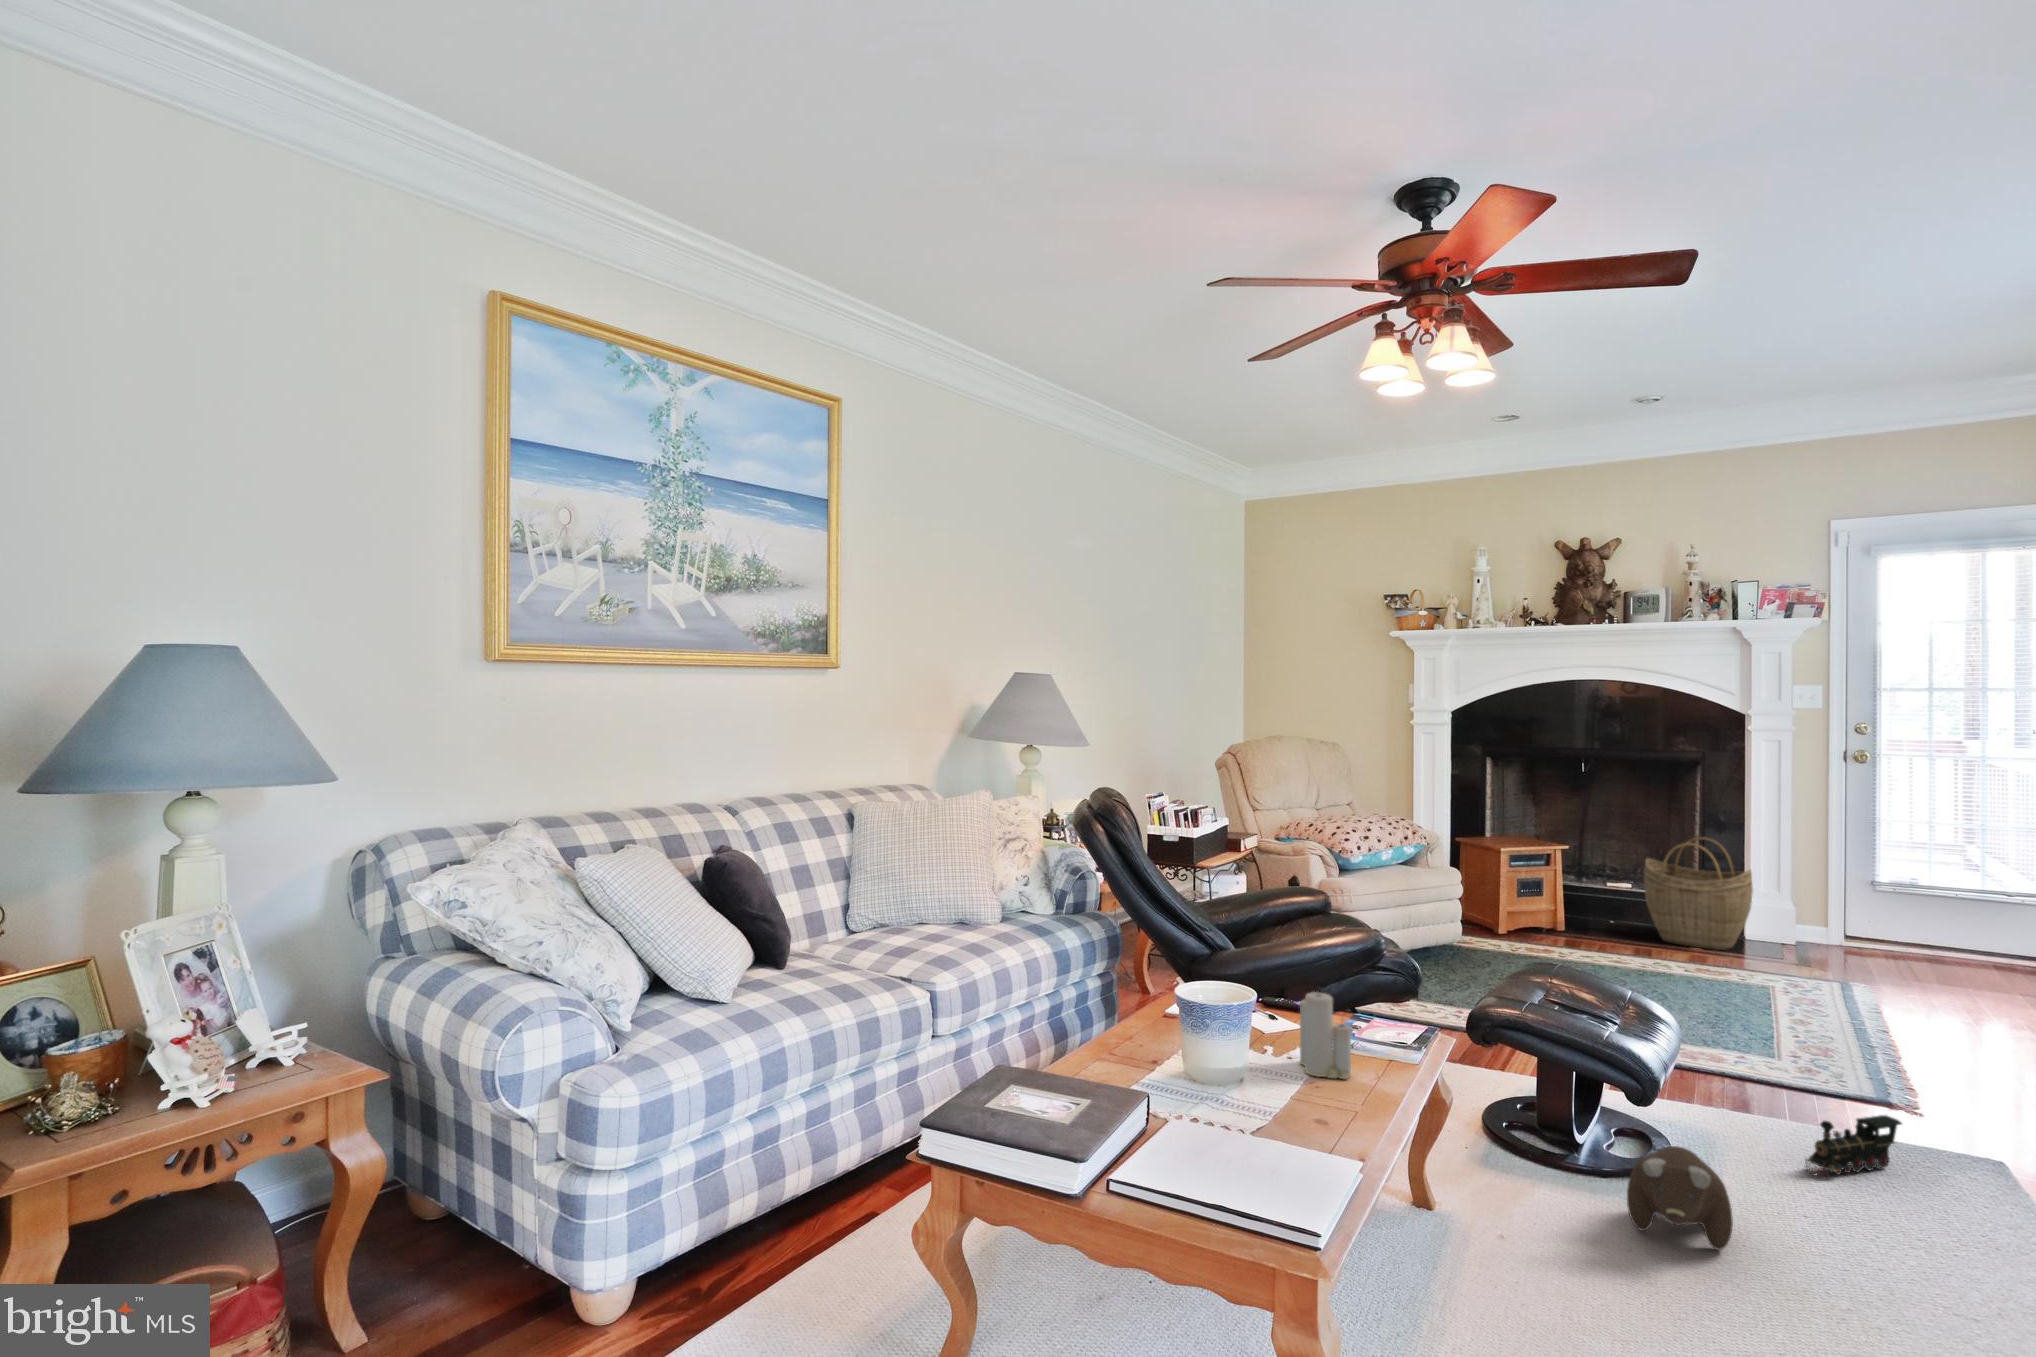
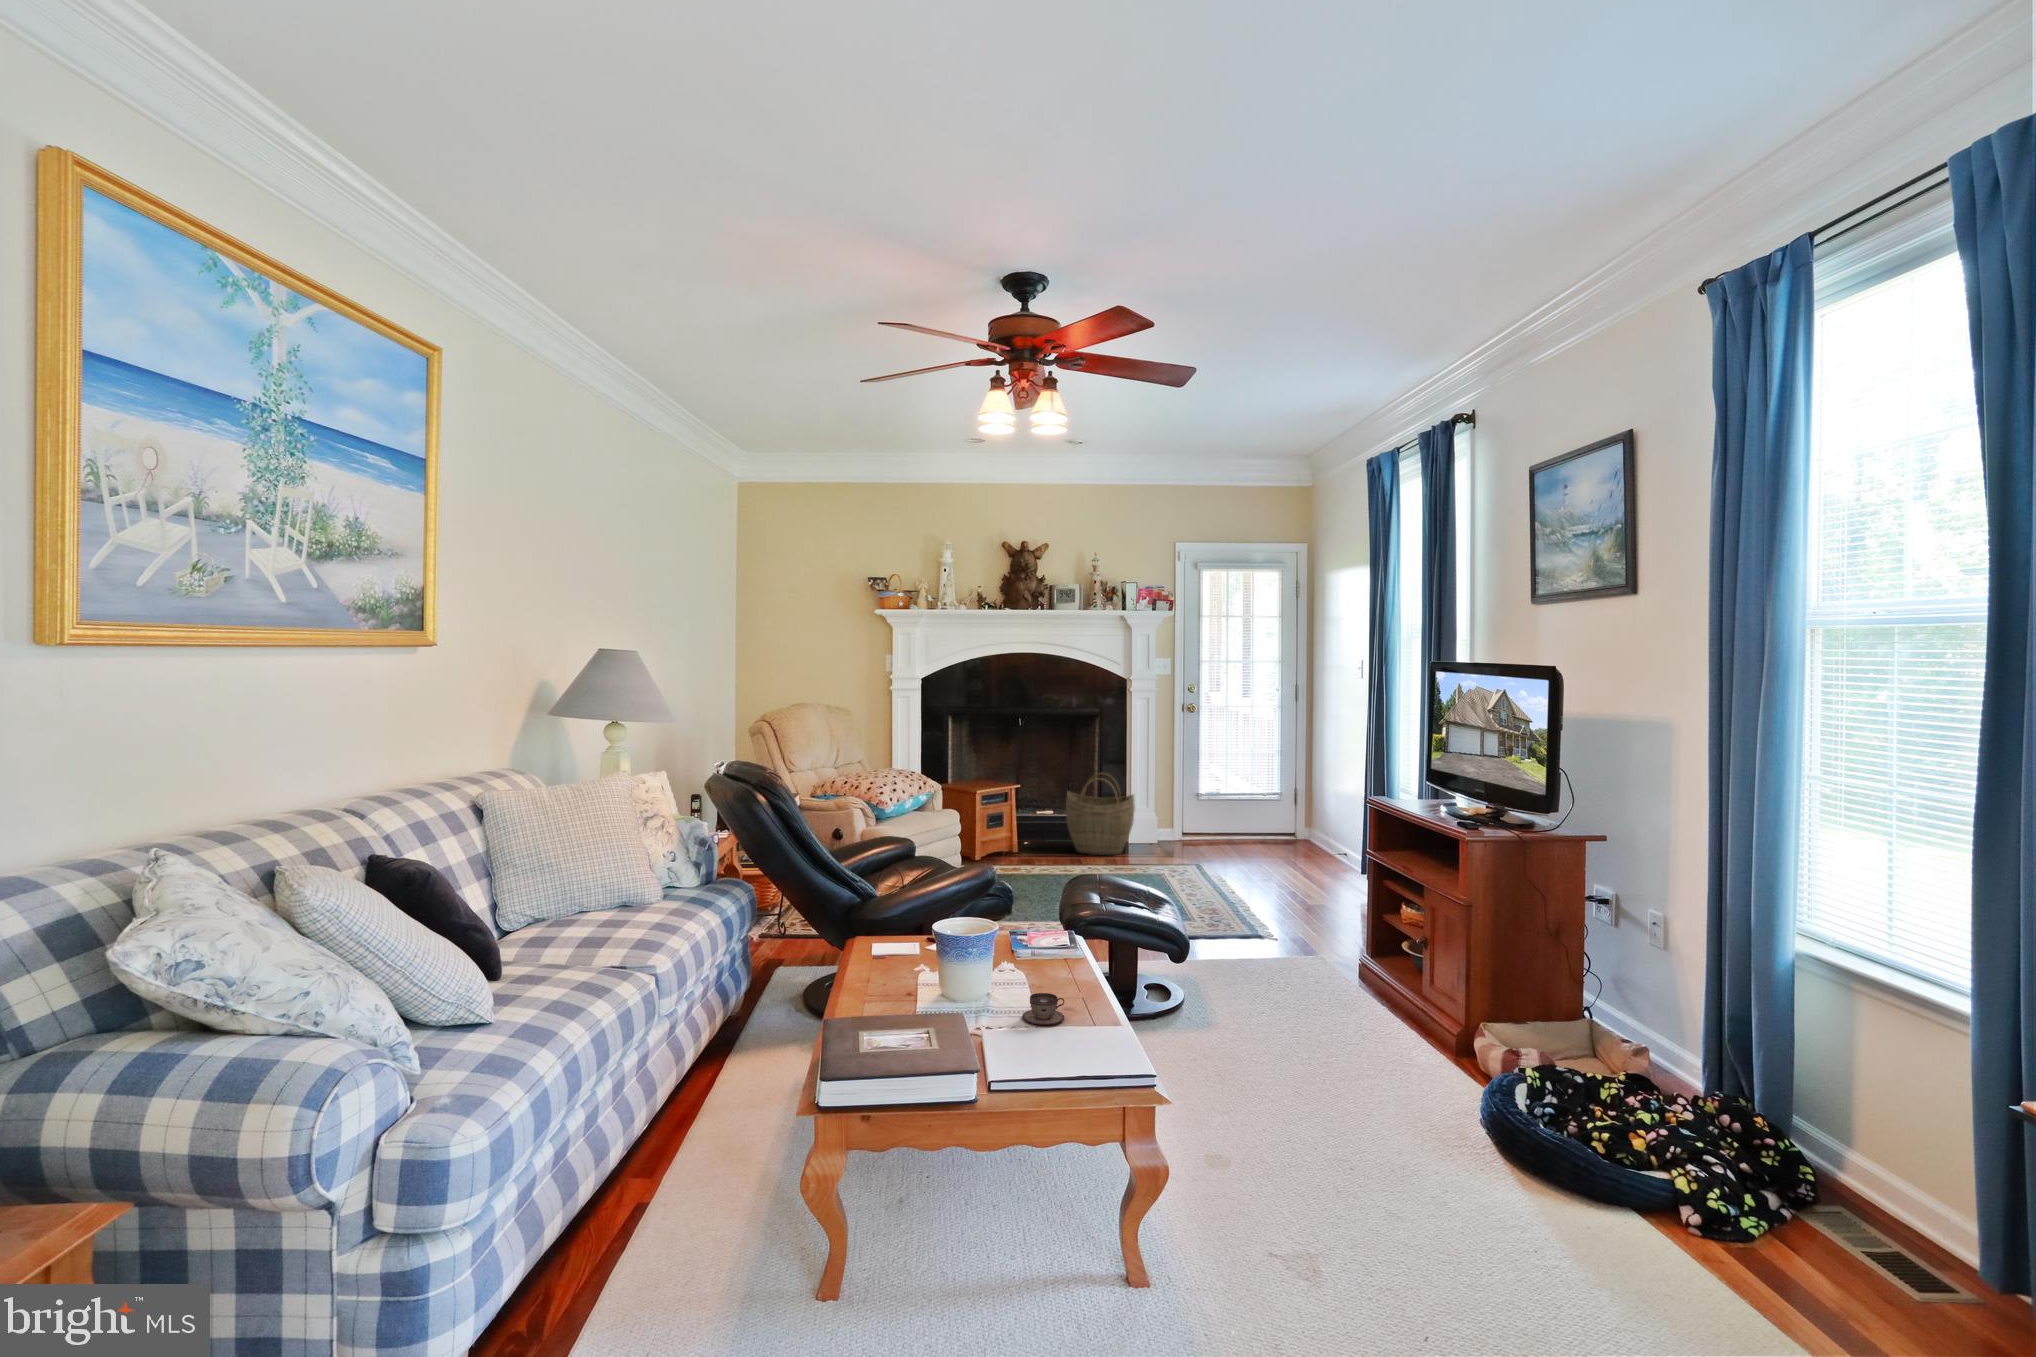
candle: present [1300,992,1351,1079] -> none [1023,917,1066,986]
teacup: none [1241,1079,1297,1123] -> present [1023,993,1064,1025]
toy train: present [1805,1115,1902,1176] -> none [1249,951,1293,997]
plush toy: present [1627,1146,1733,1250] -> none [1187,992,1248,1055]

